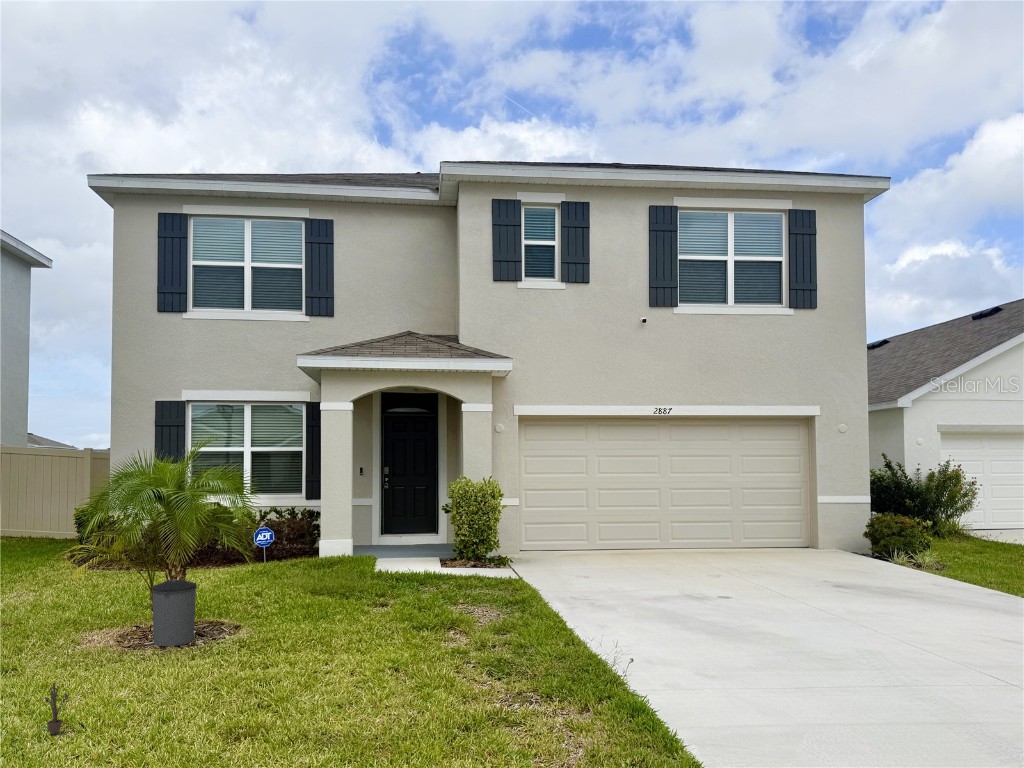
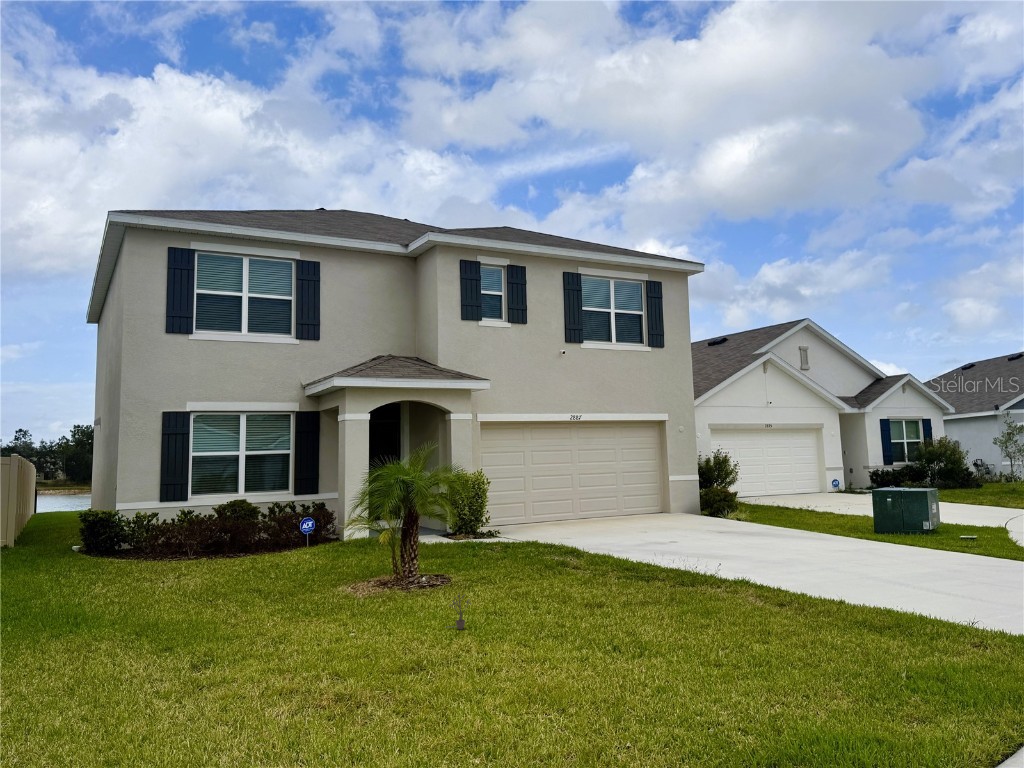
trash can: present [152,579,197,646] -> none [365,540,398,591]

